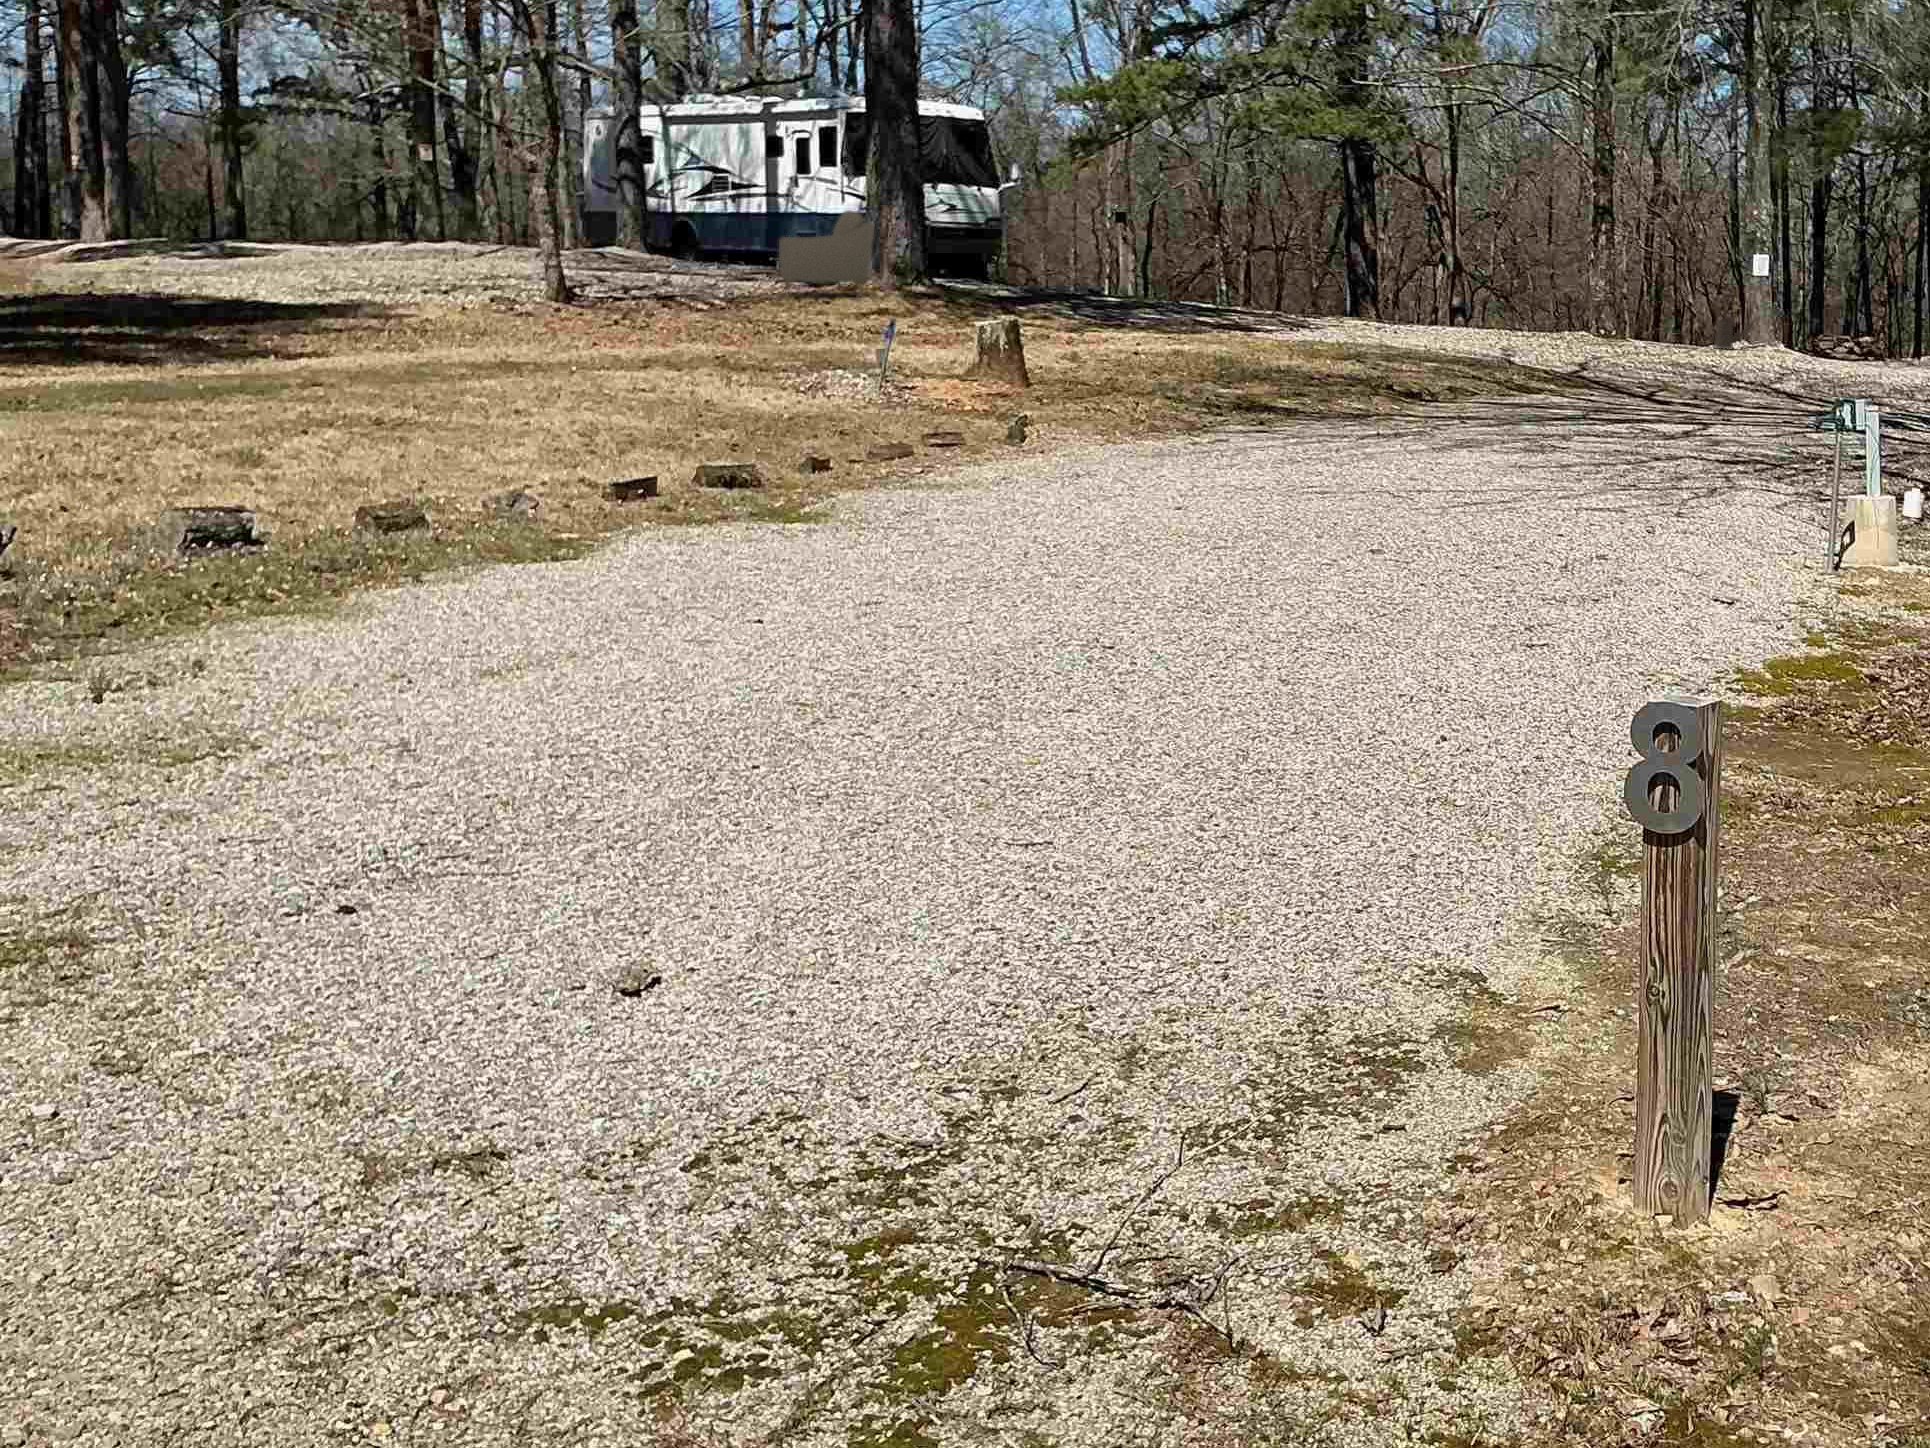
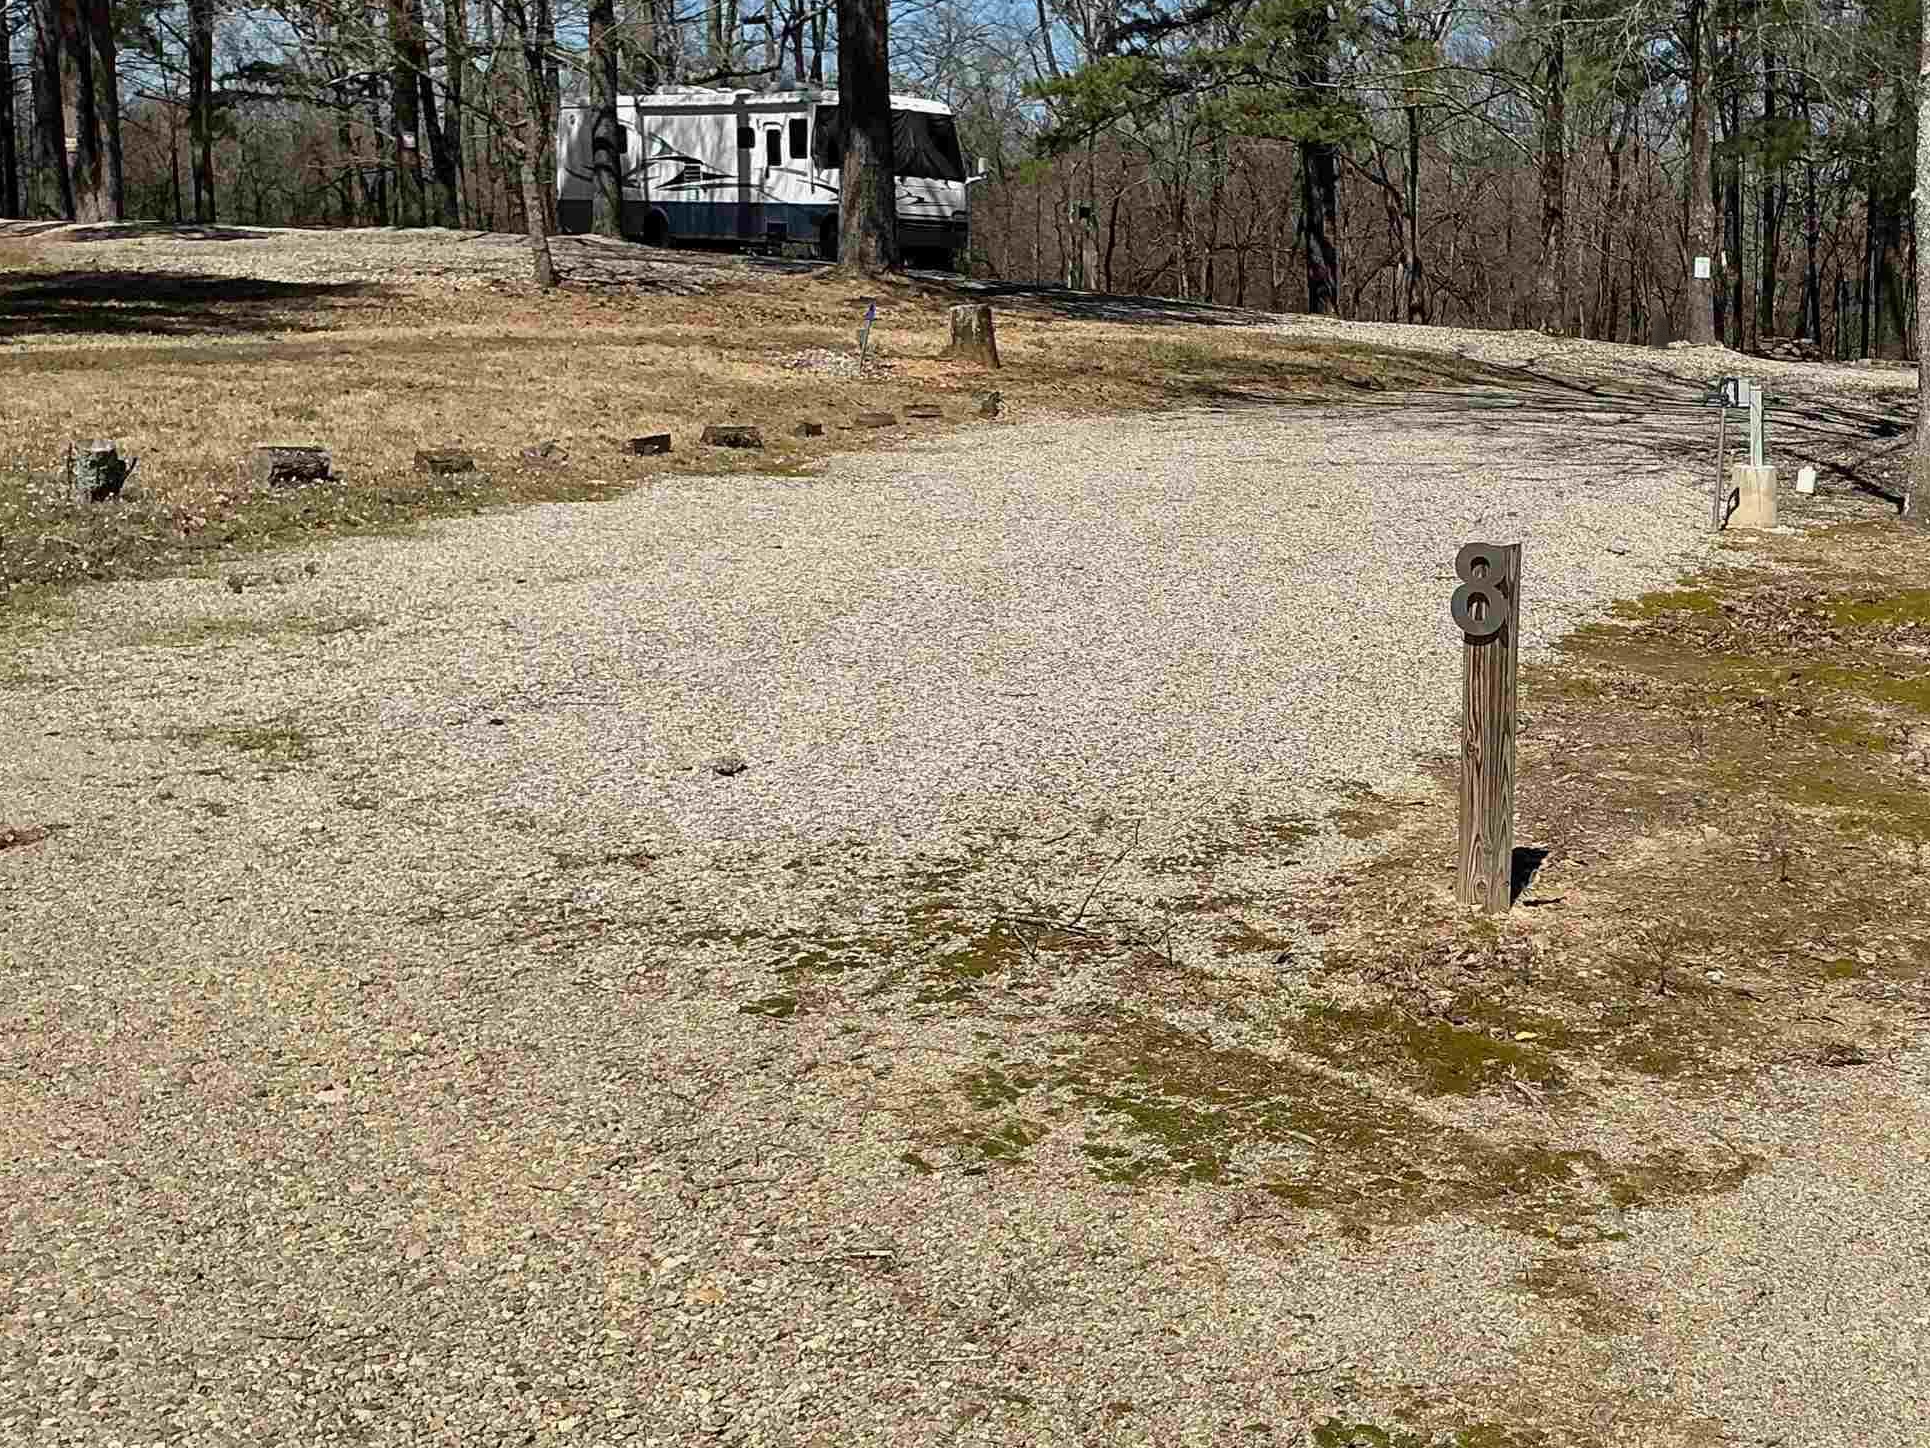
chair: present [779,210,875,292] -> none [758,200,850,284]

